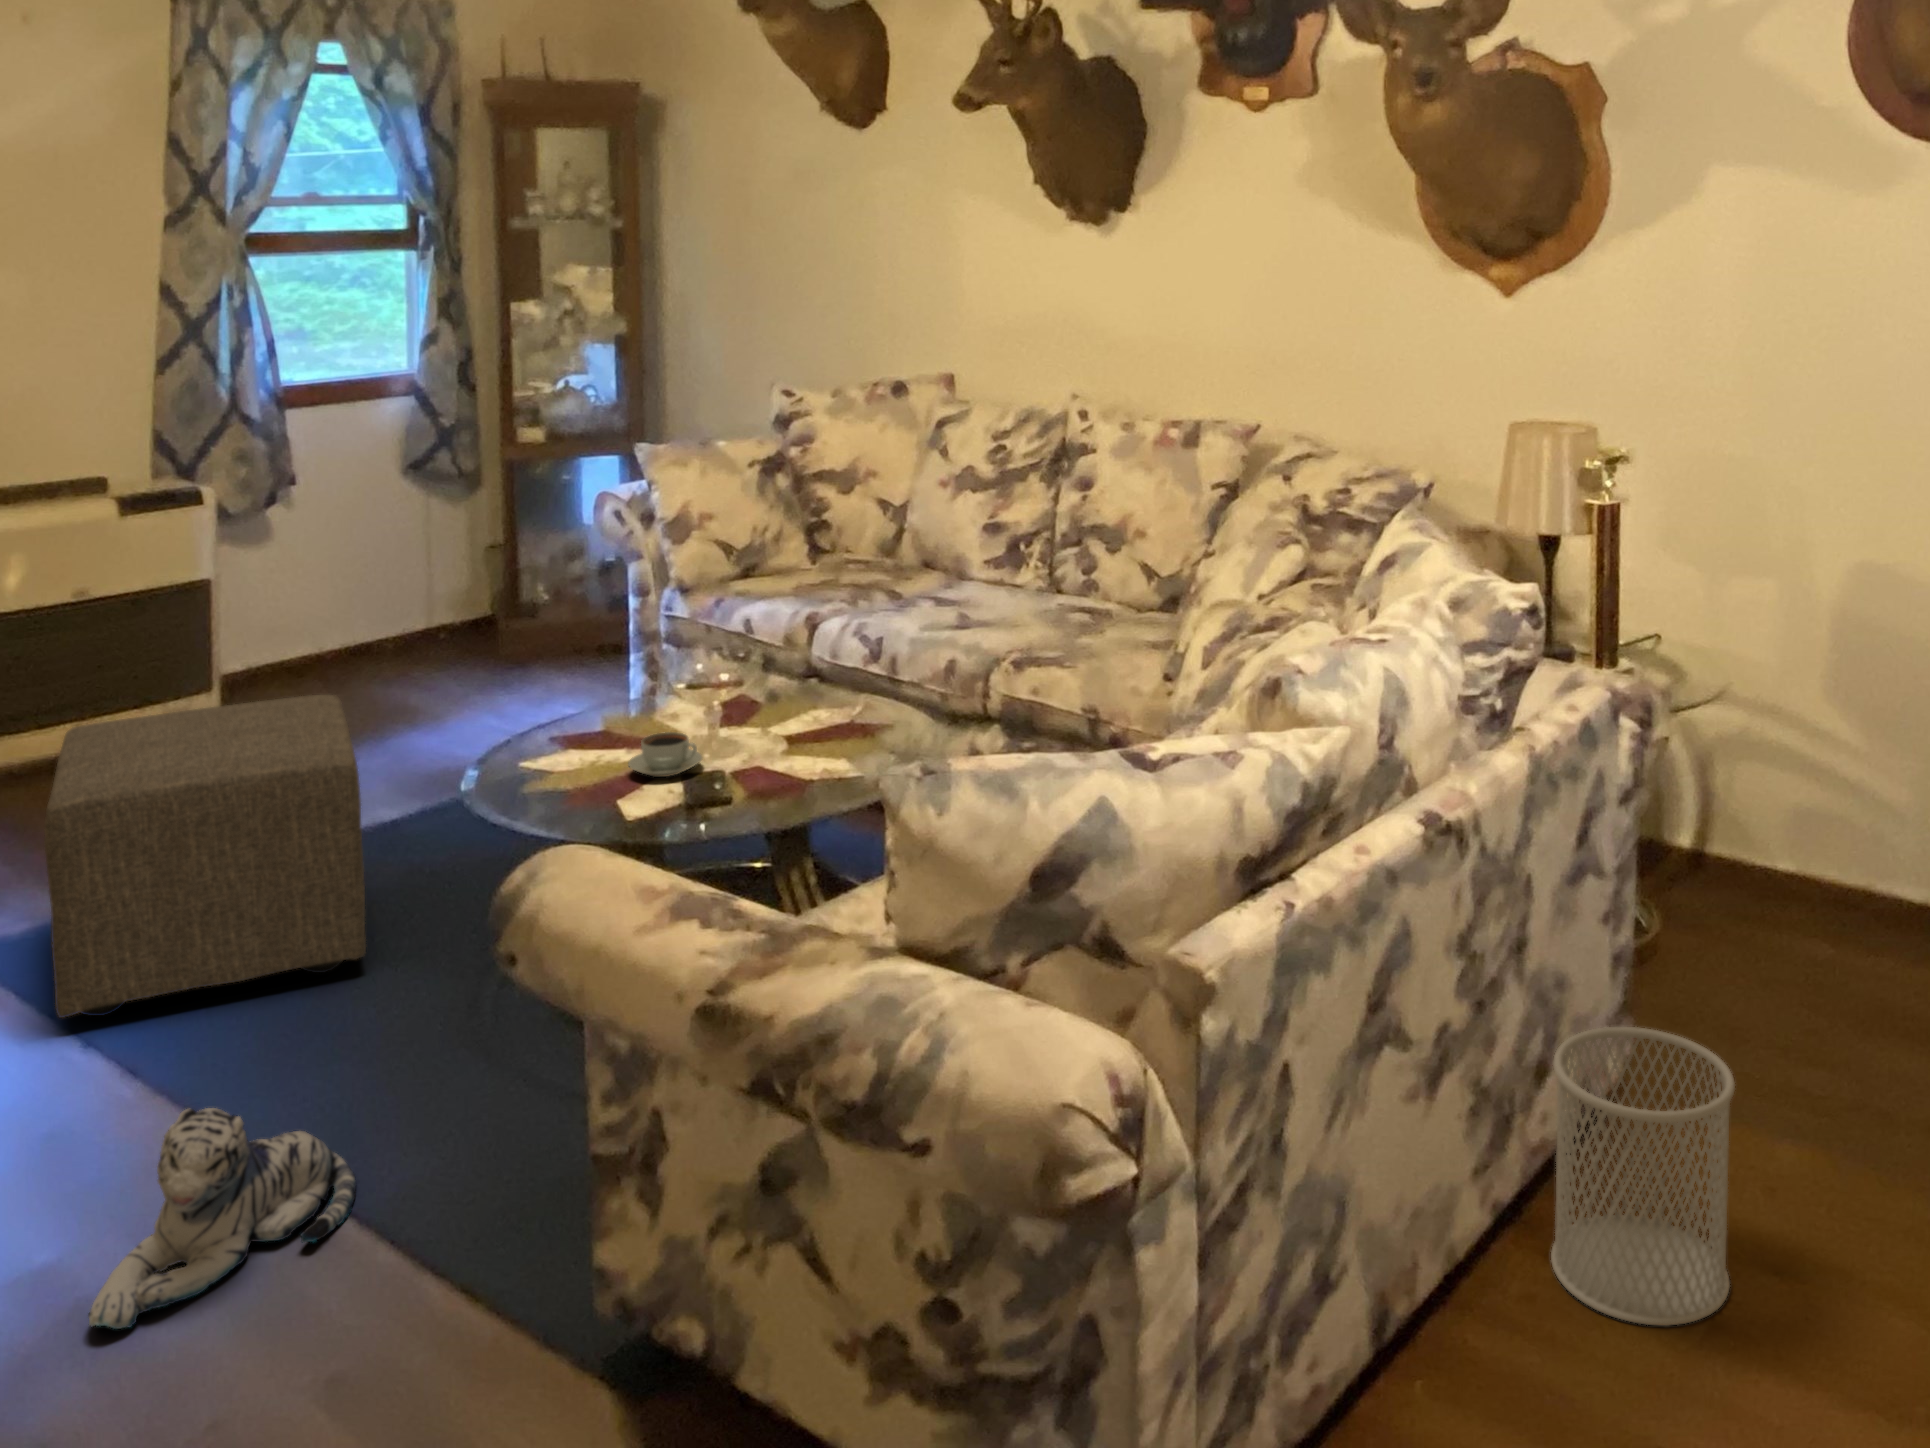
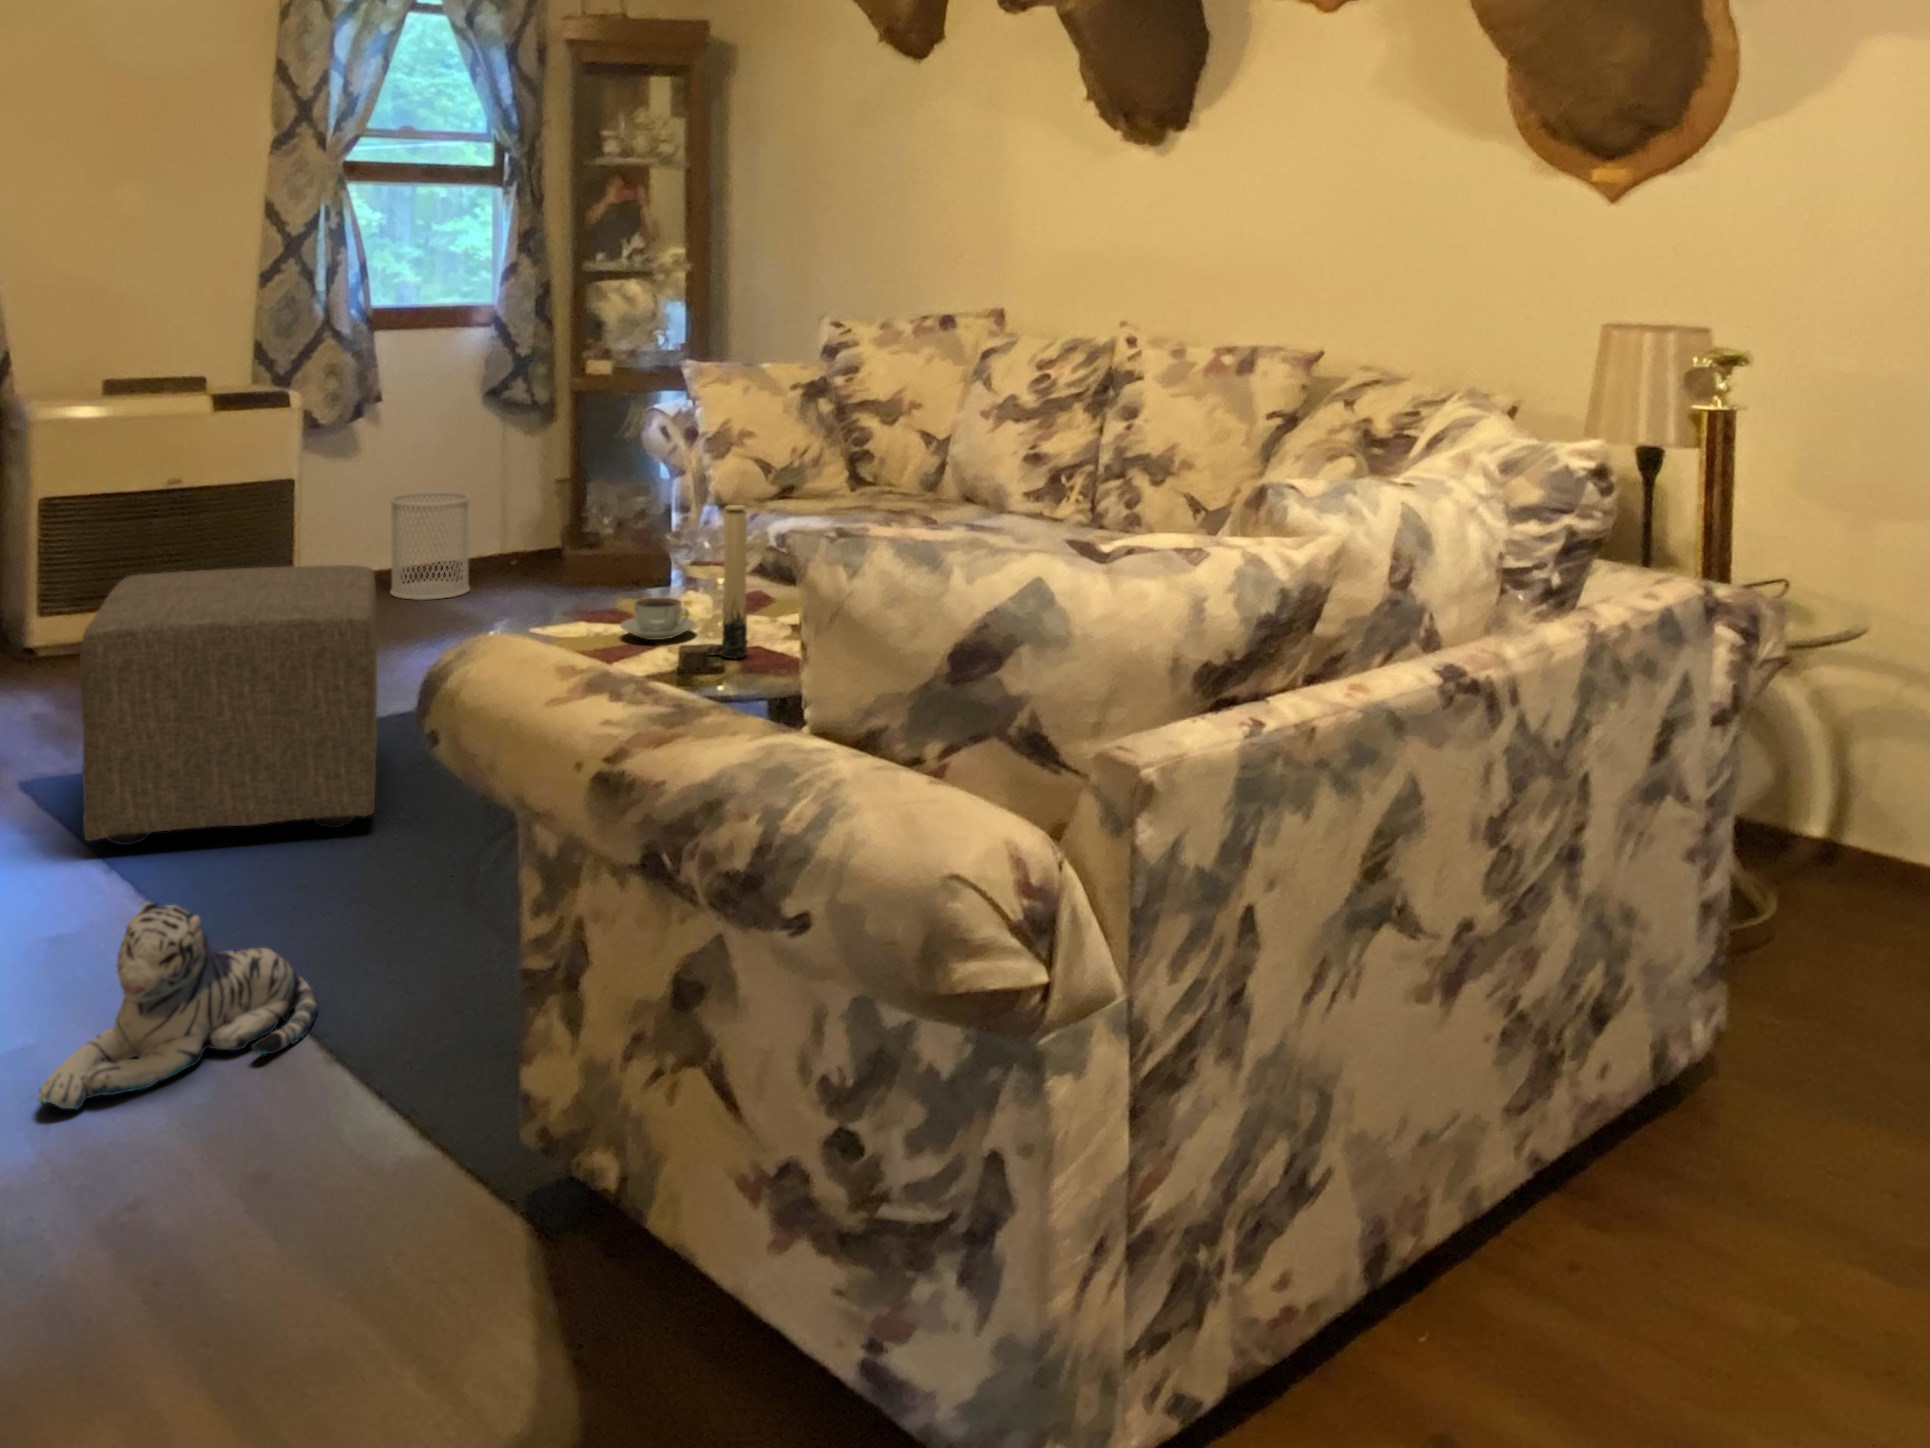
candle: none [720,649,761,795] -> present [707,505,748,659]
wastebasket: present [1551,1027,1735,1326] -> present [390,491,470,600]

